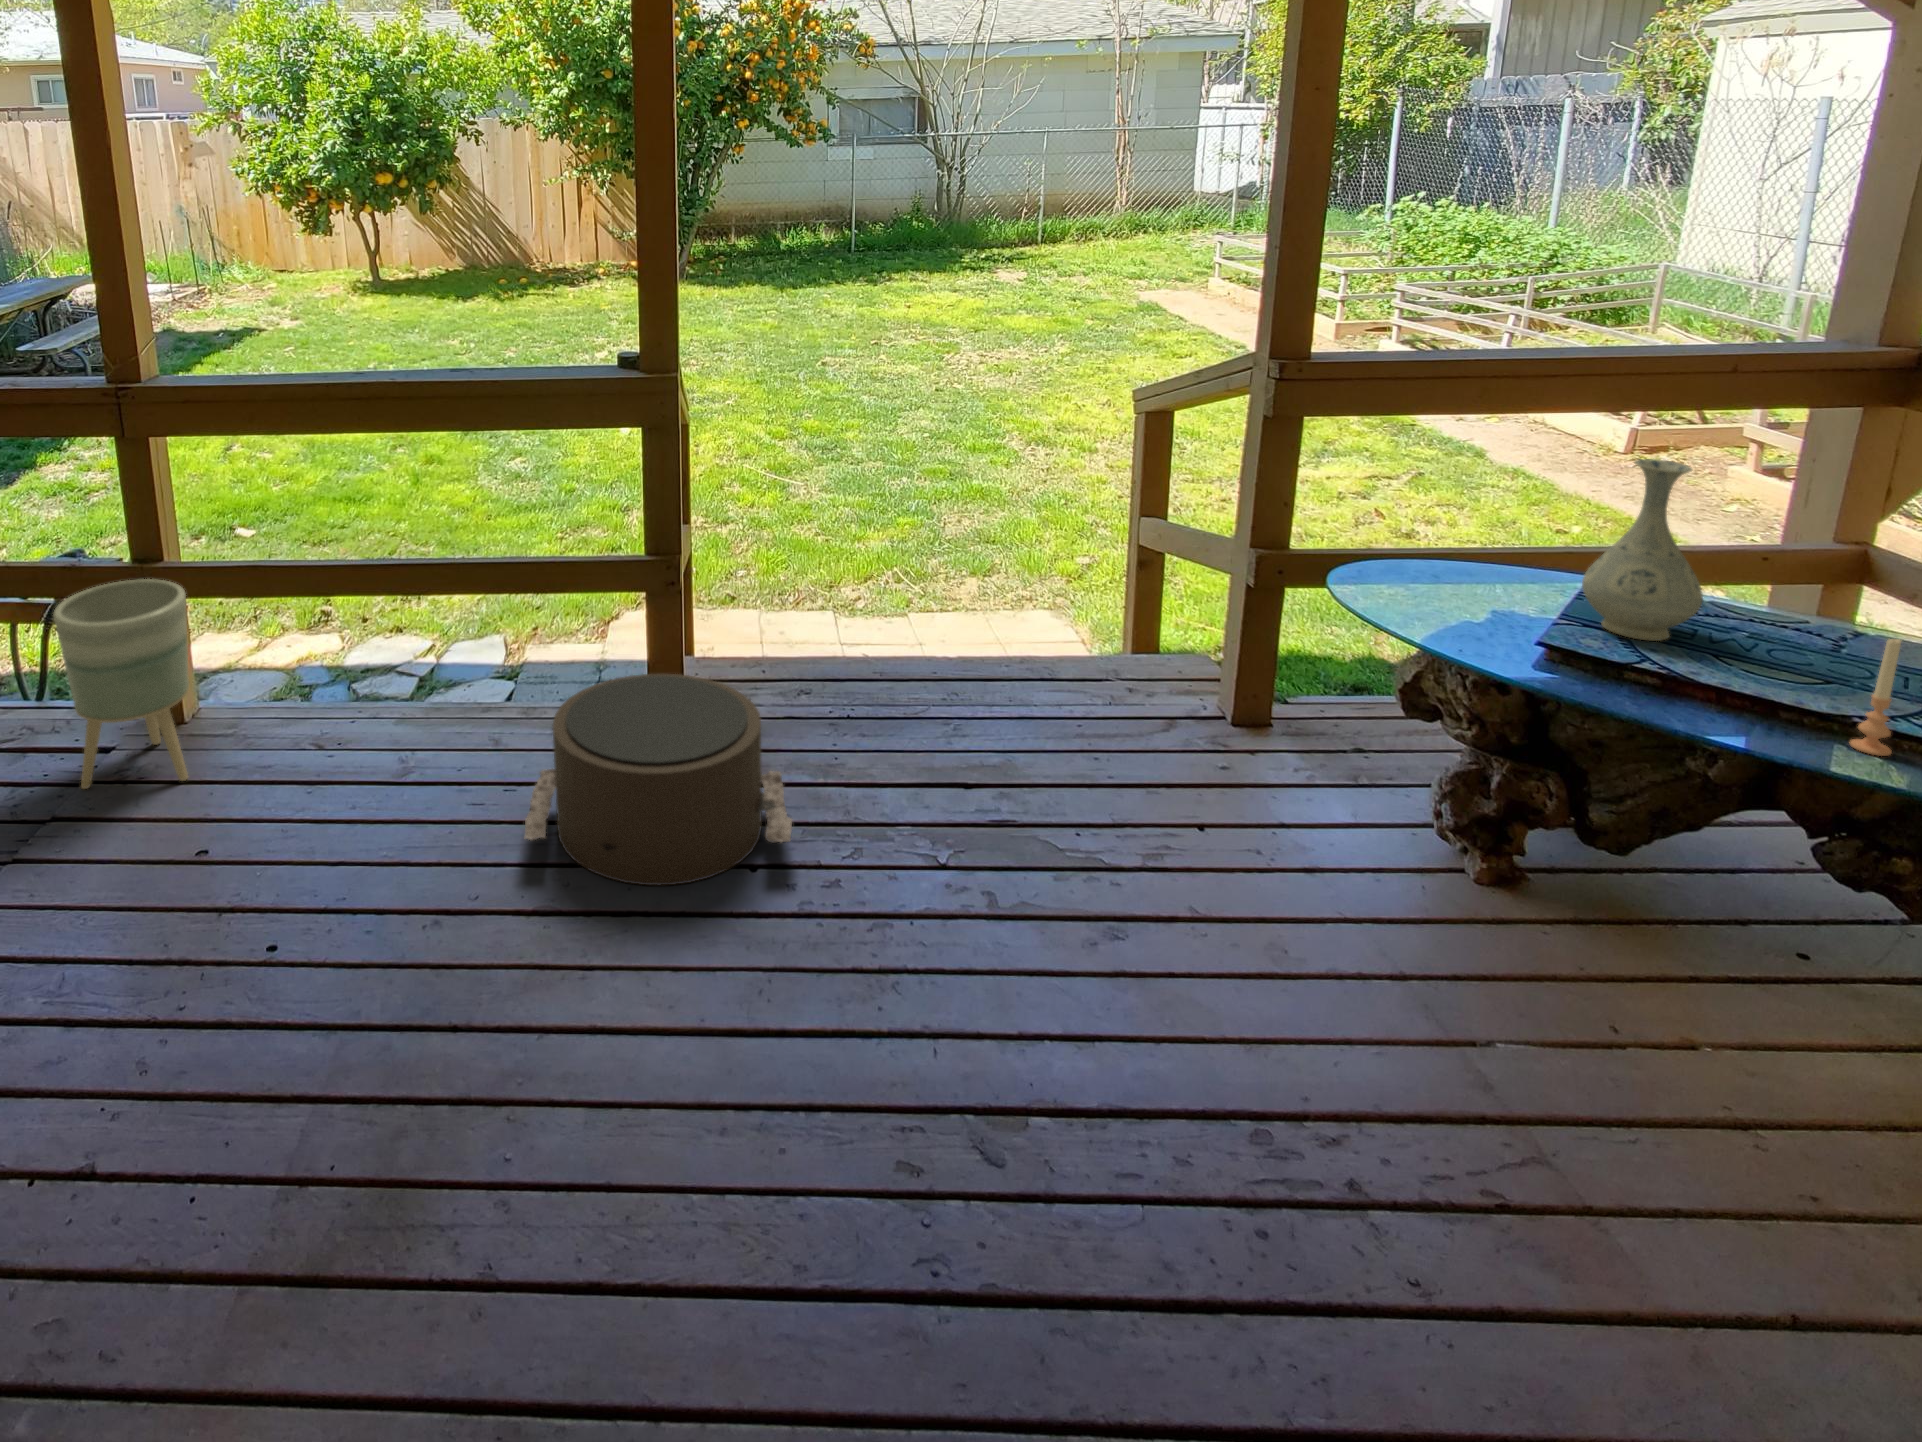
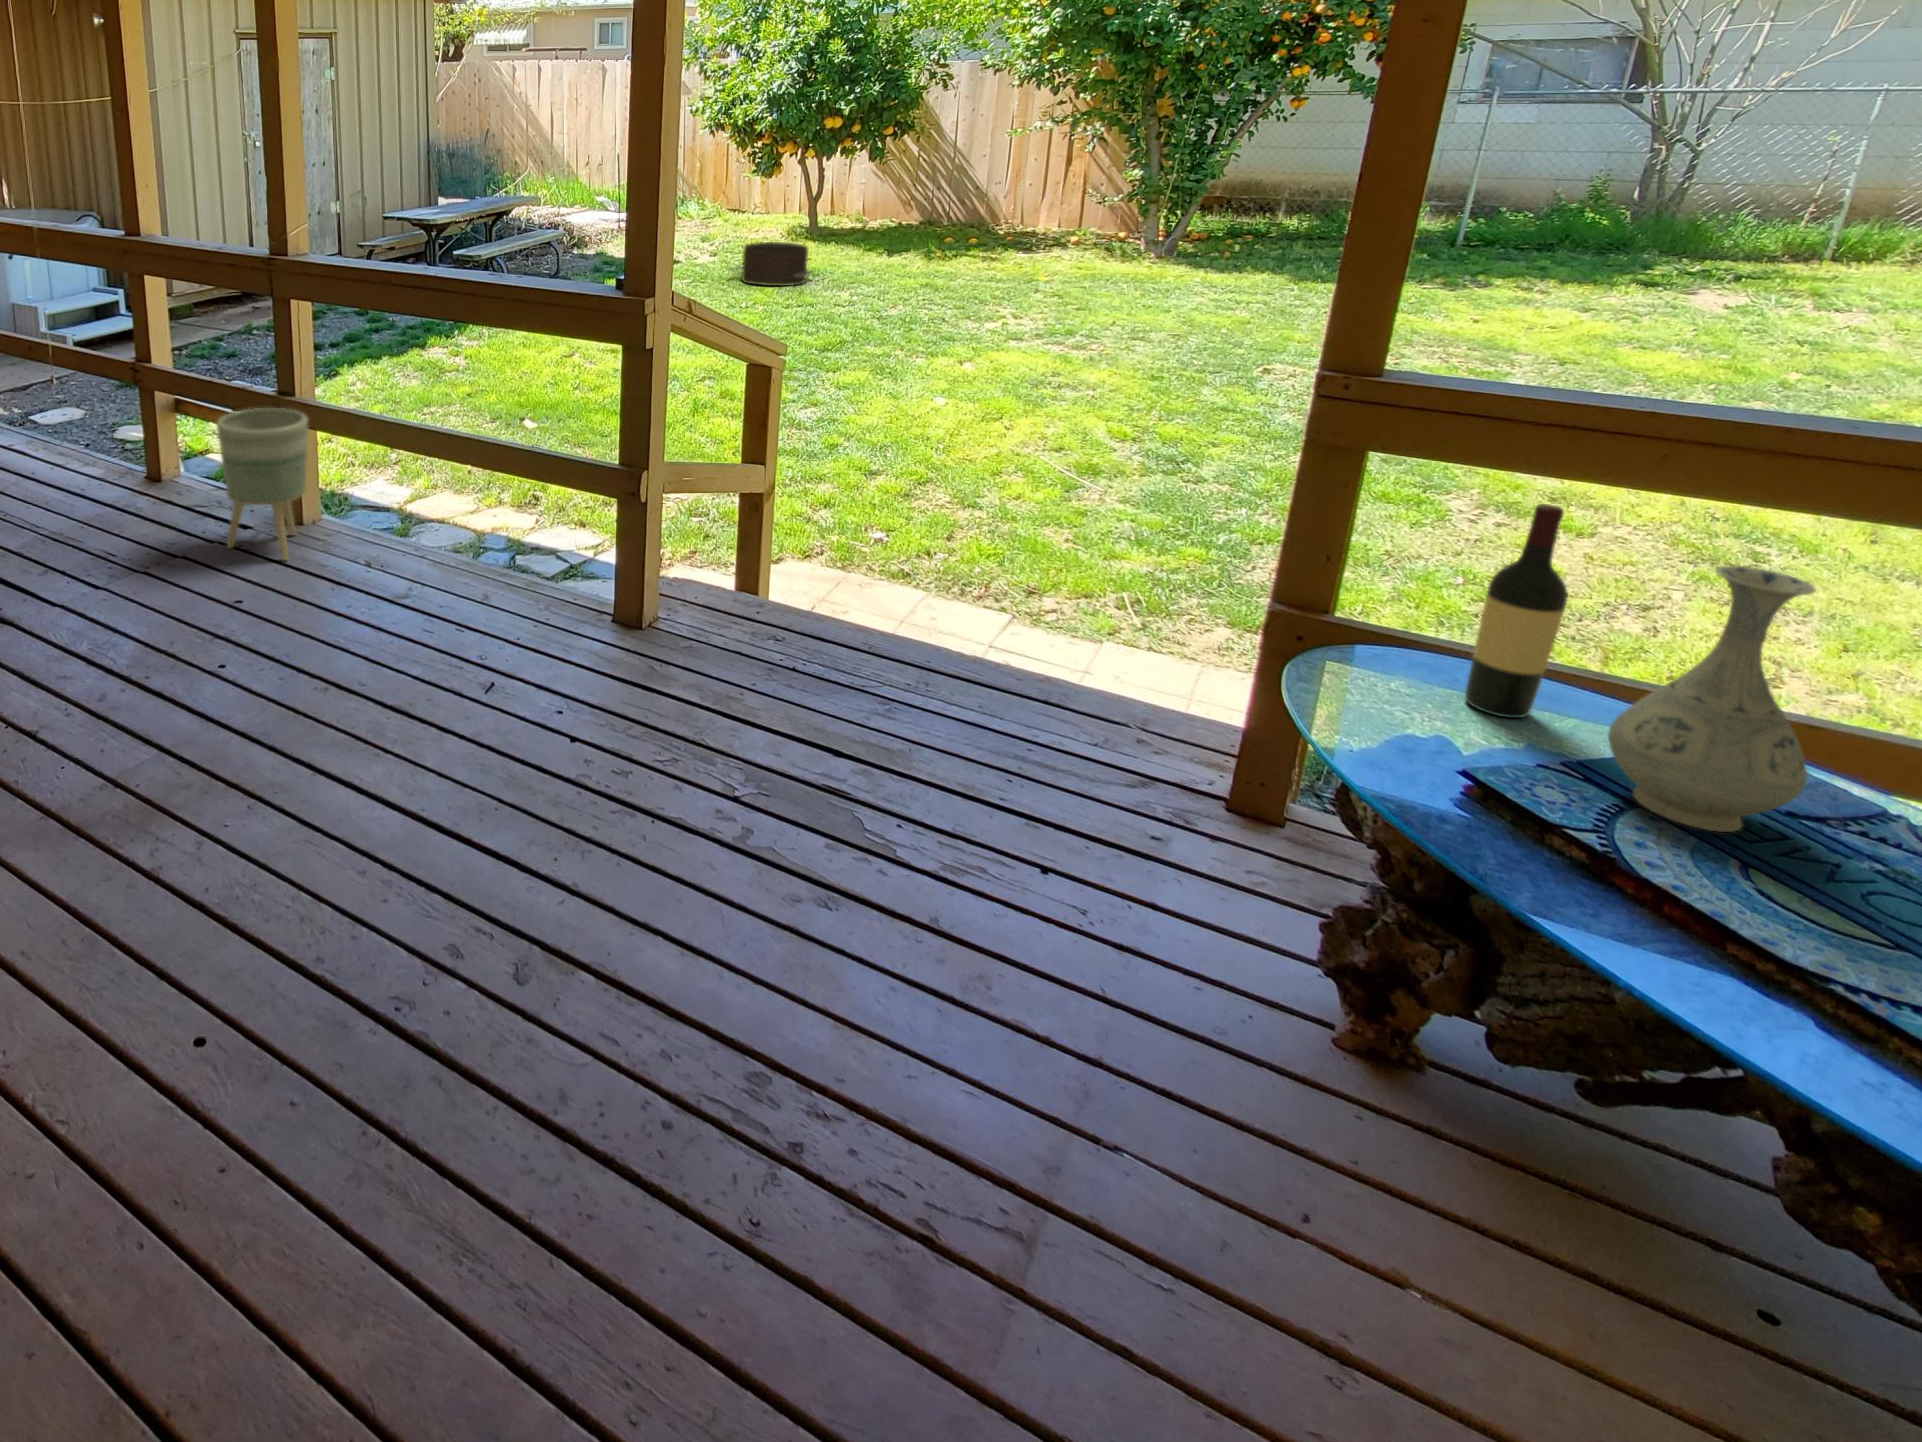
wine bottle: none [1444,439,1503,598] -> present [1465,504,1568,718]
candle: present [1850,639,1901,756] -> none [1719,856,1818,1025]
pouf: present [524,674,792,885] -> present [731,242,814,286]

